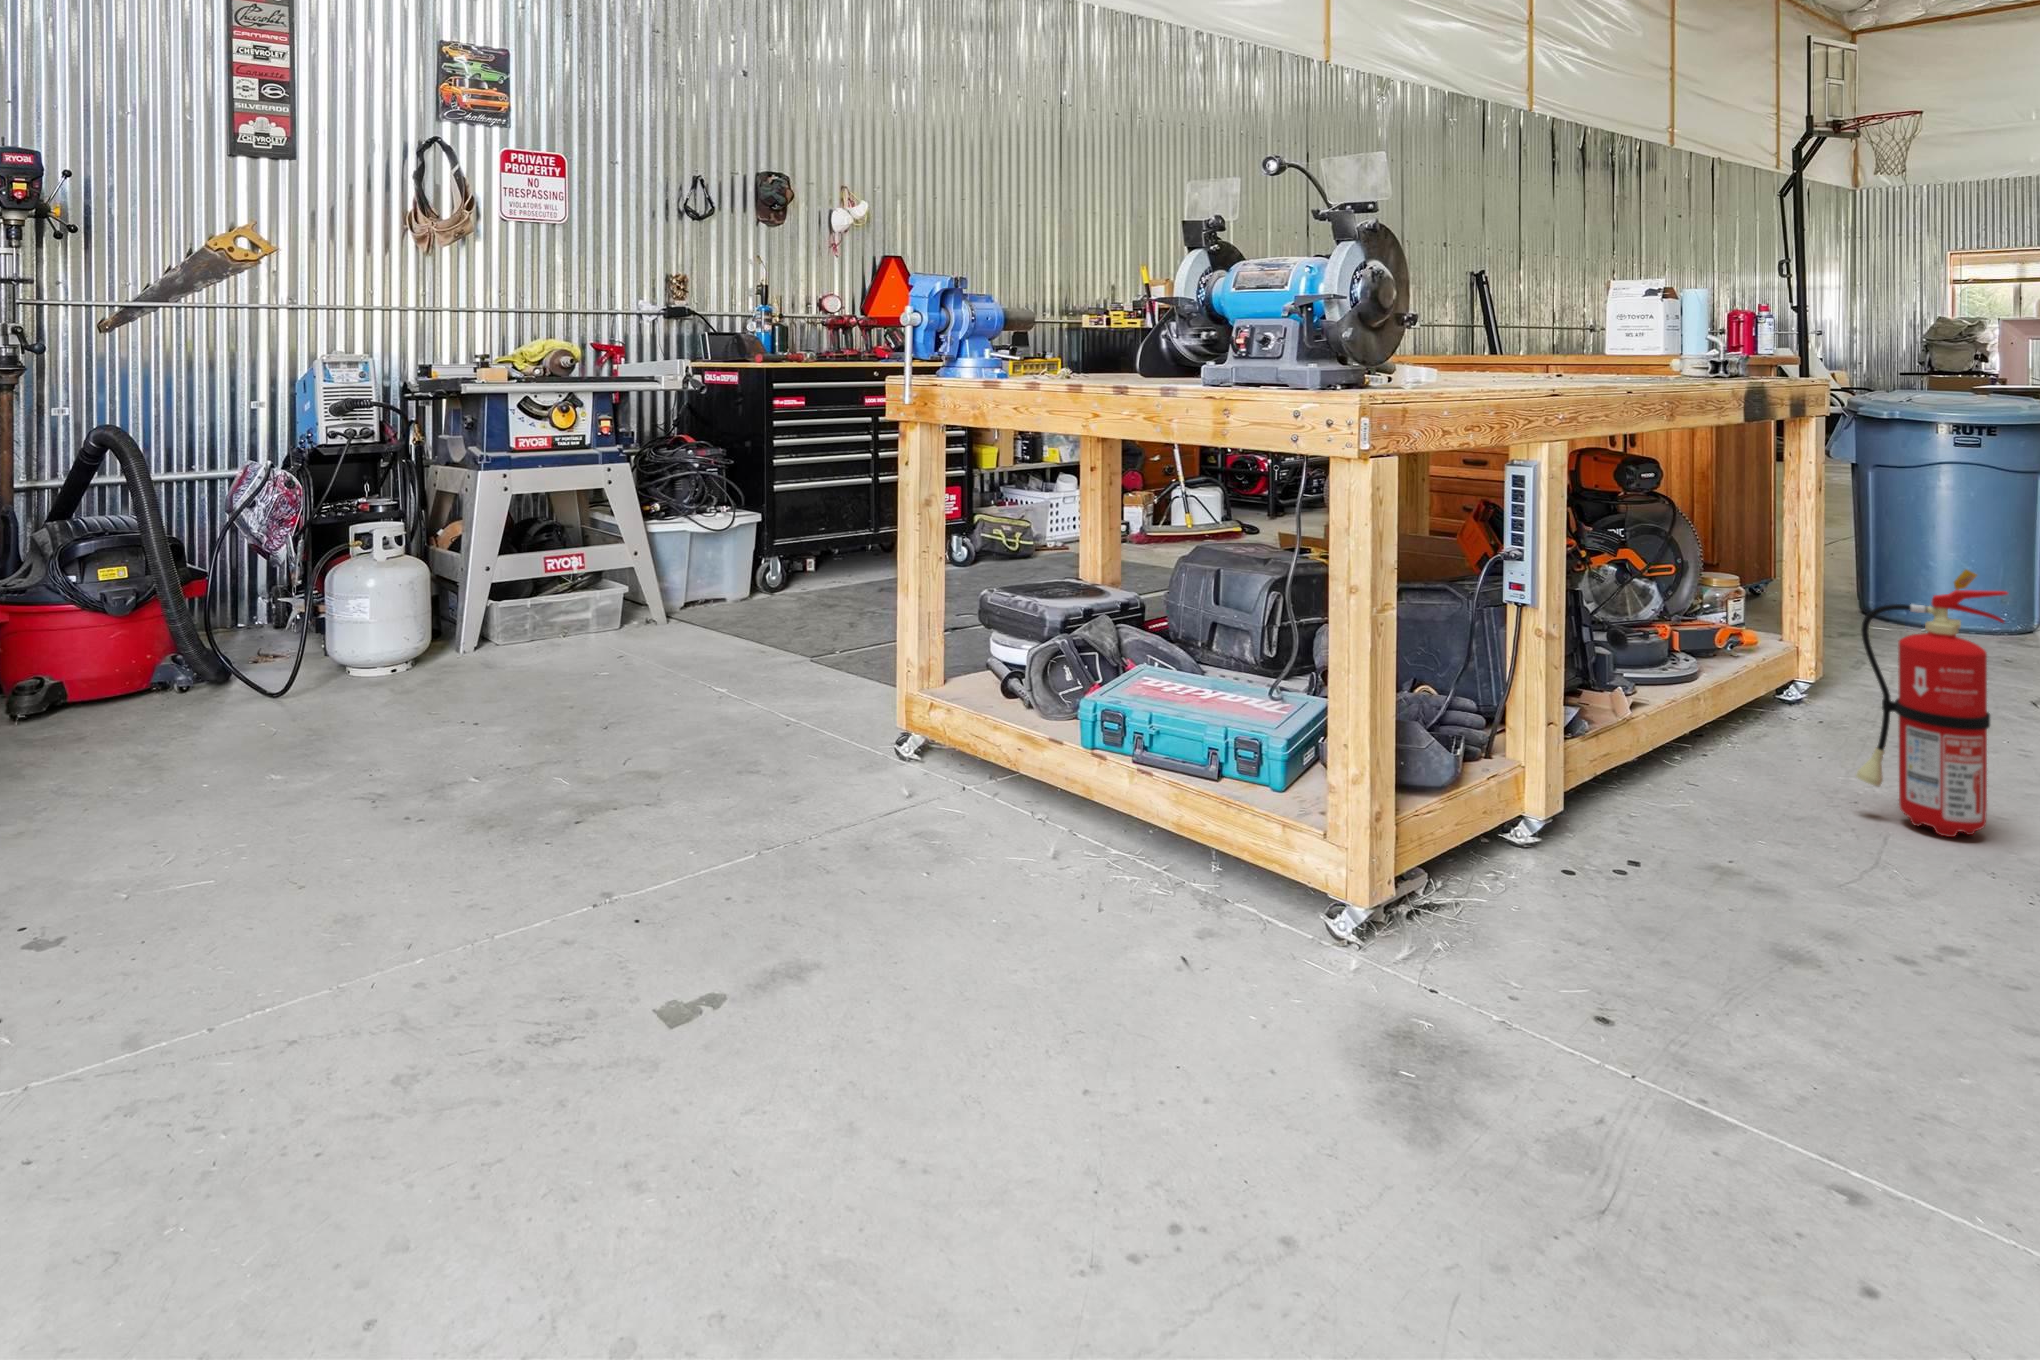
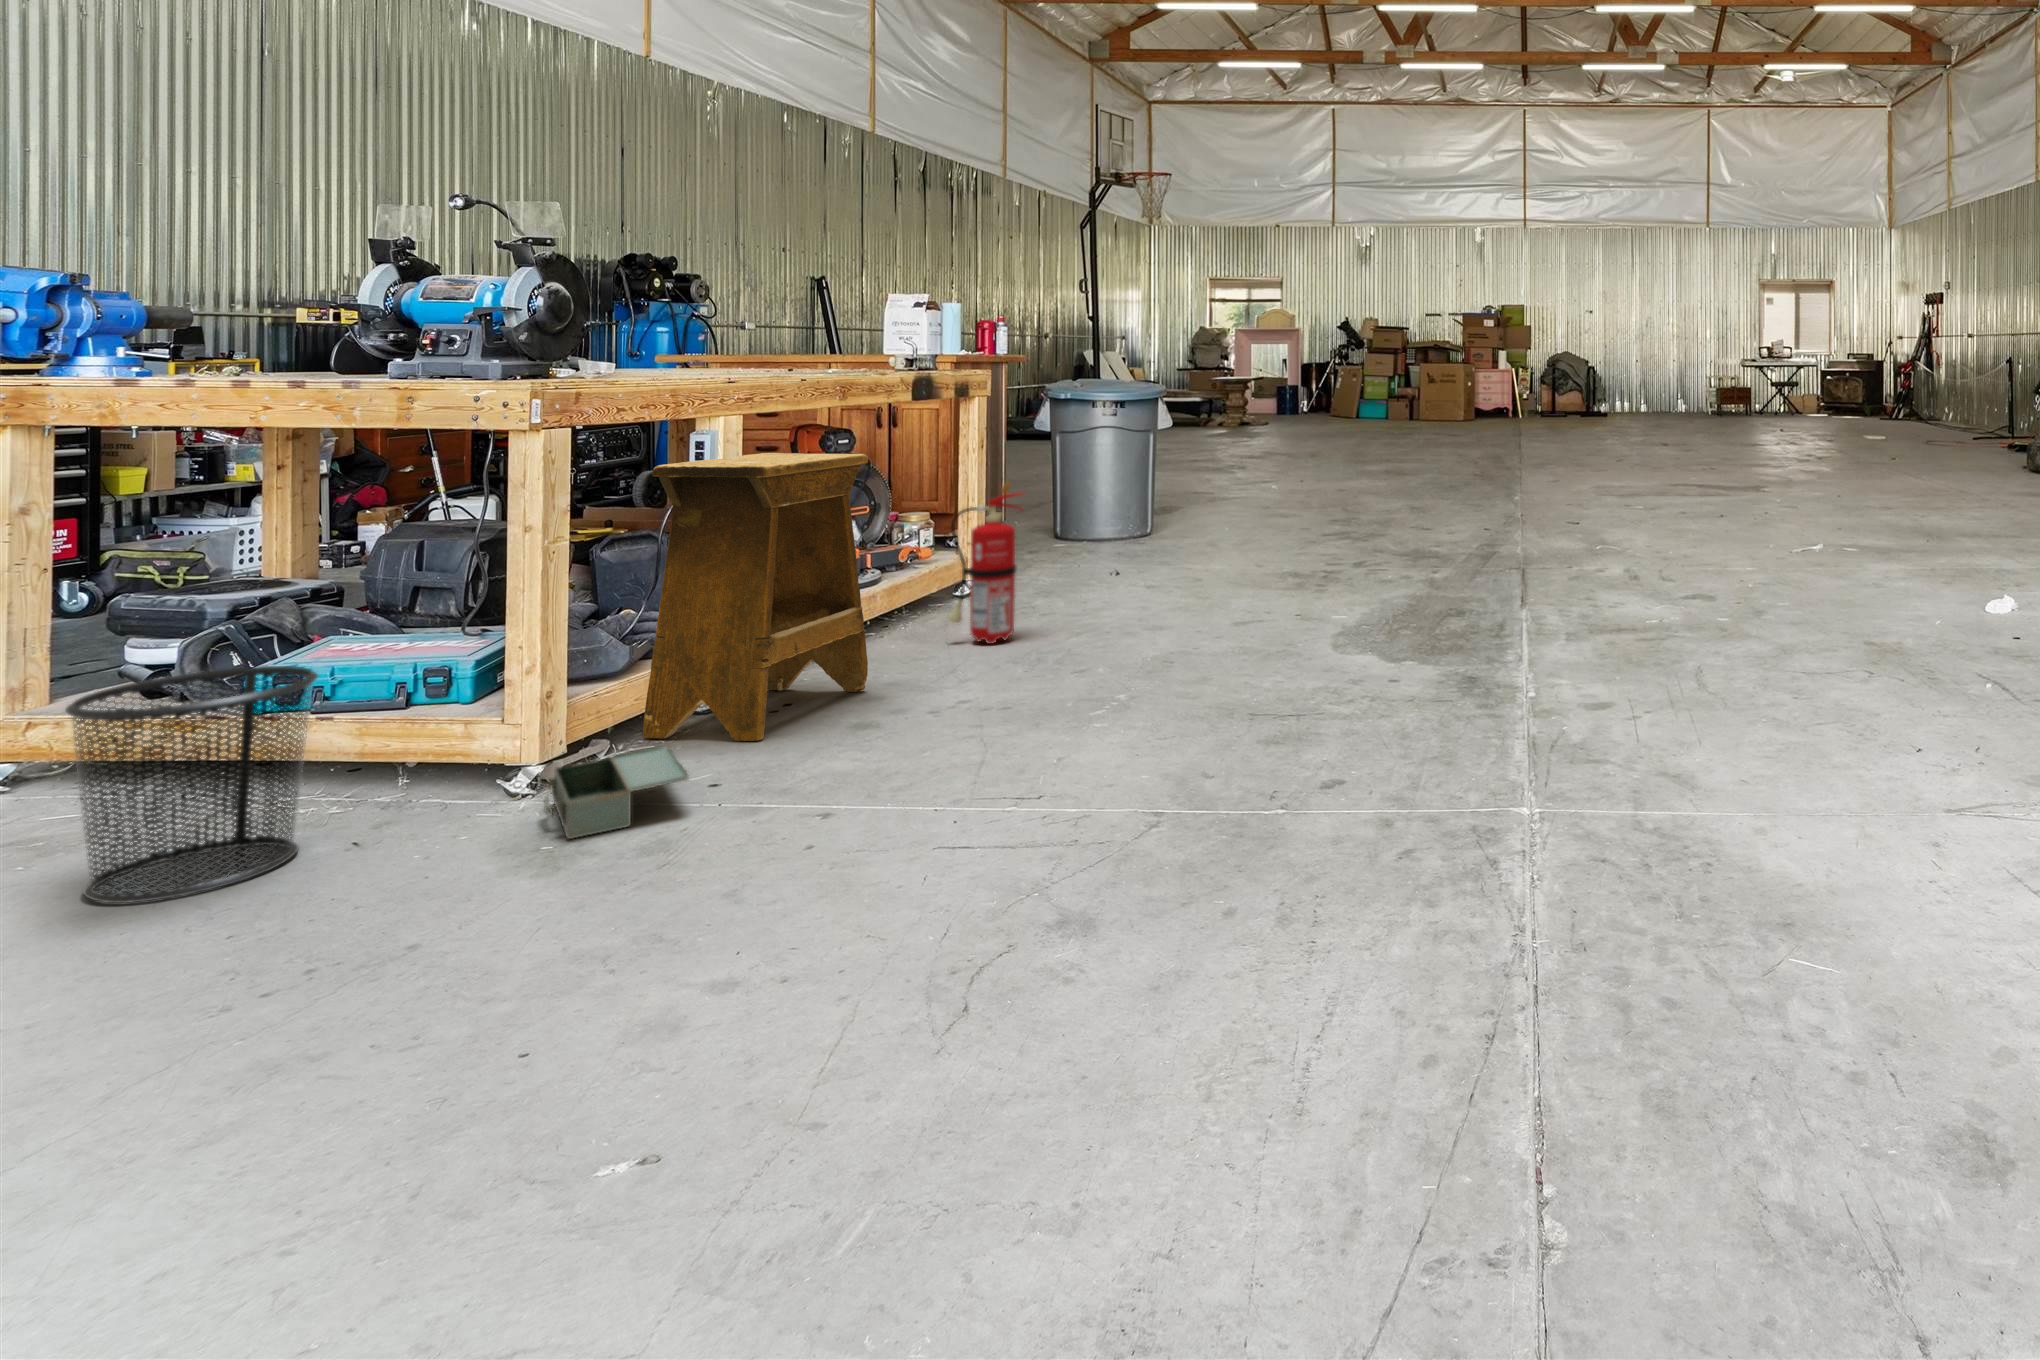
stool: none [1475,498,1782,964] -> present [643,453,868,741]
trash can: none [950,719,1156,1014] -> present [66,666,318,903]
toolbox: none [1402,953,1631,1130] -> present [544,746,689,839]

